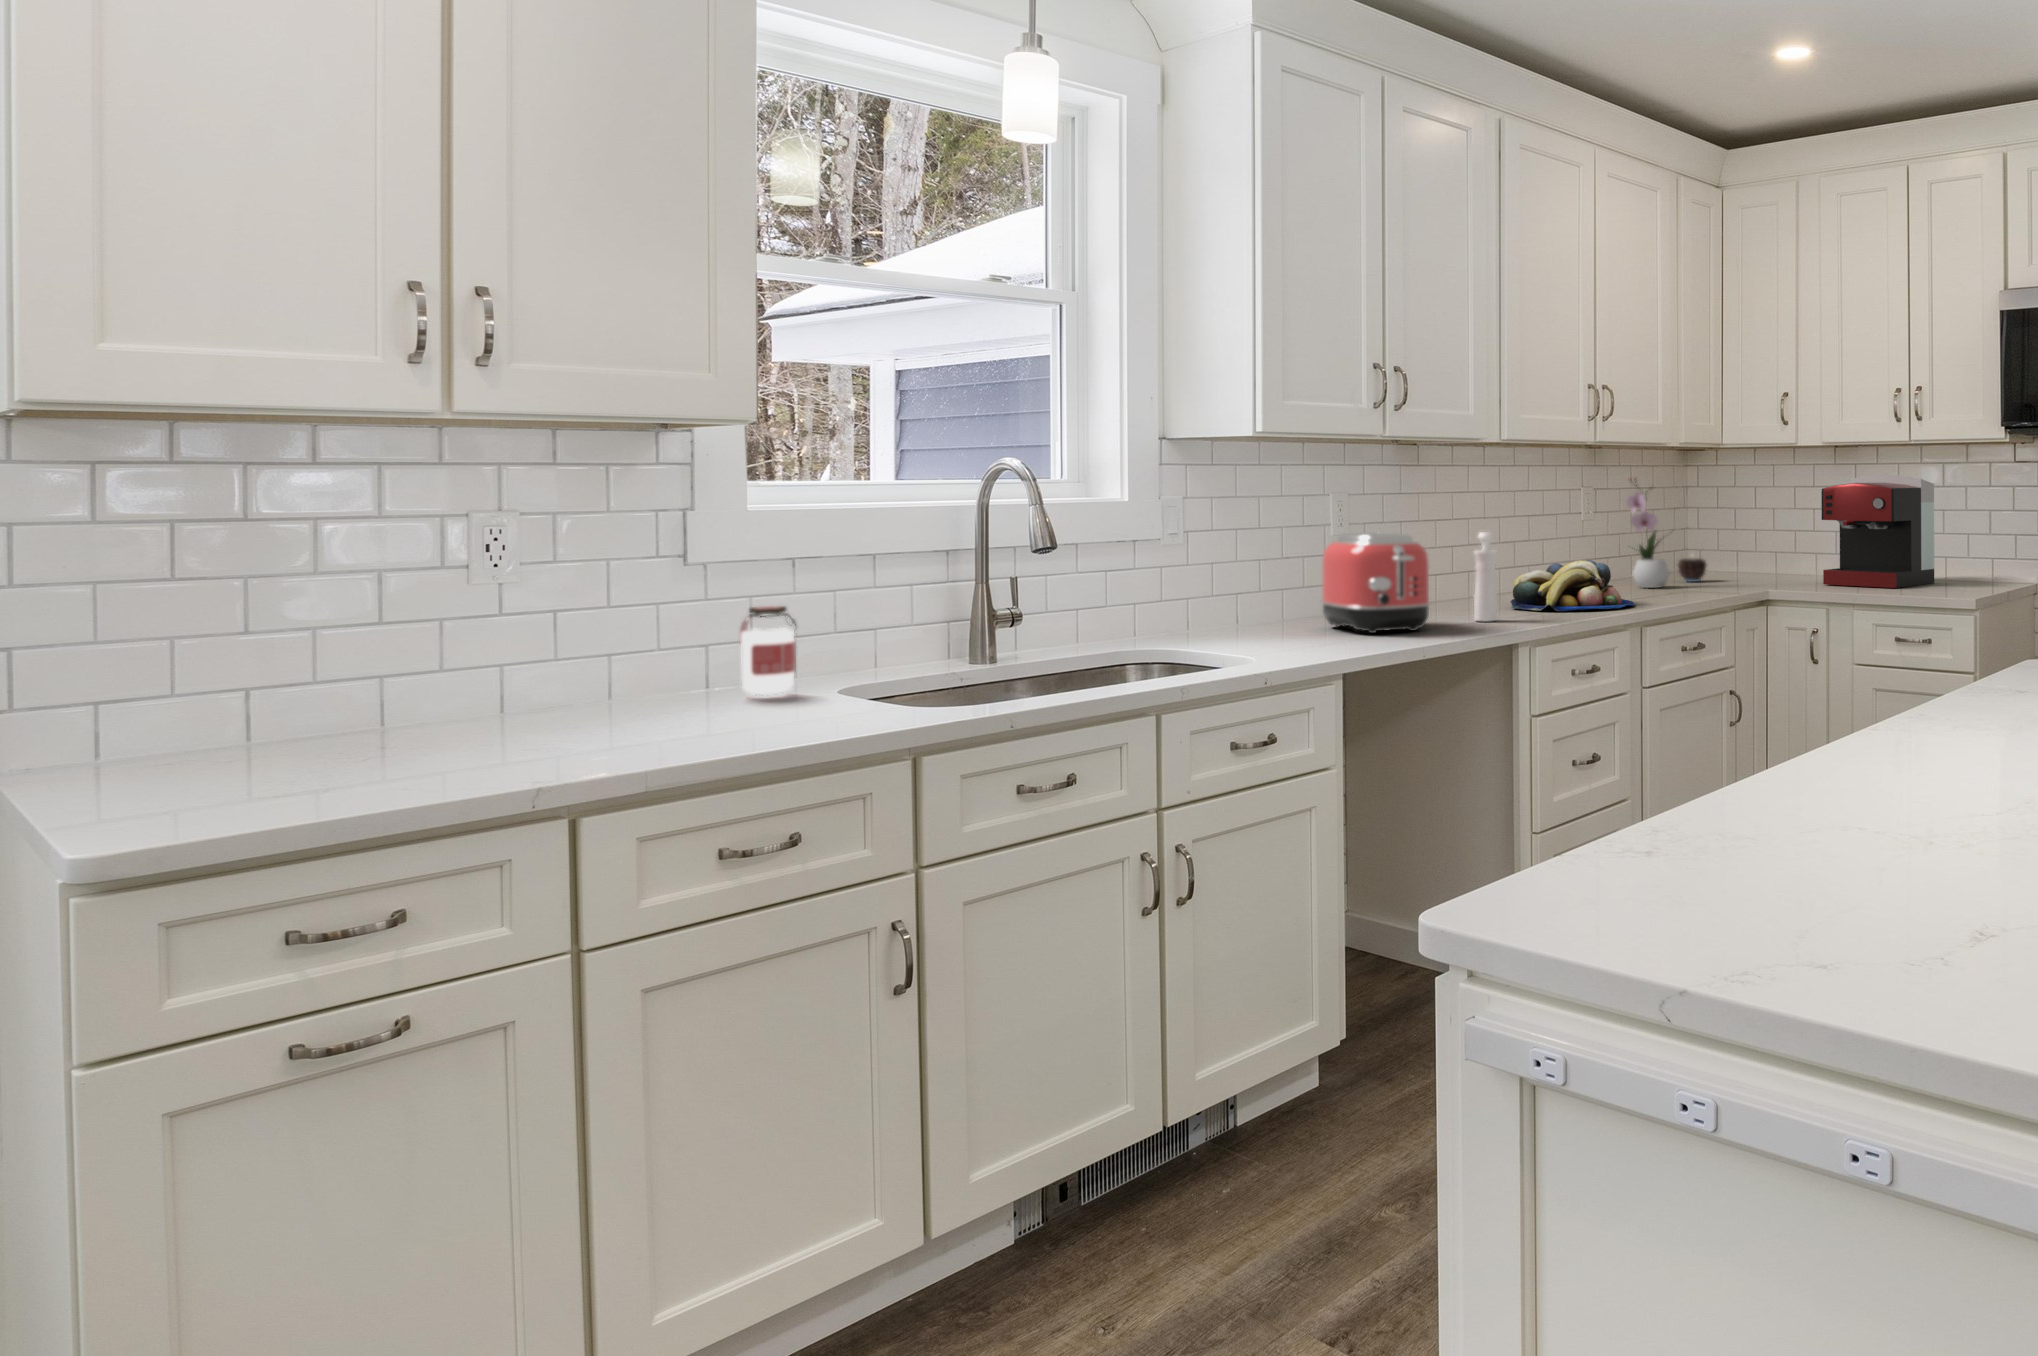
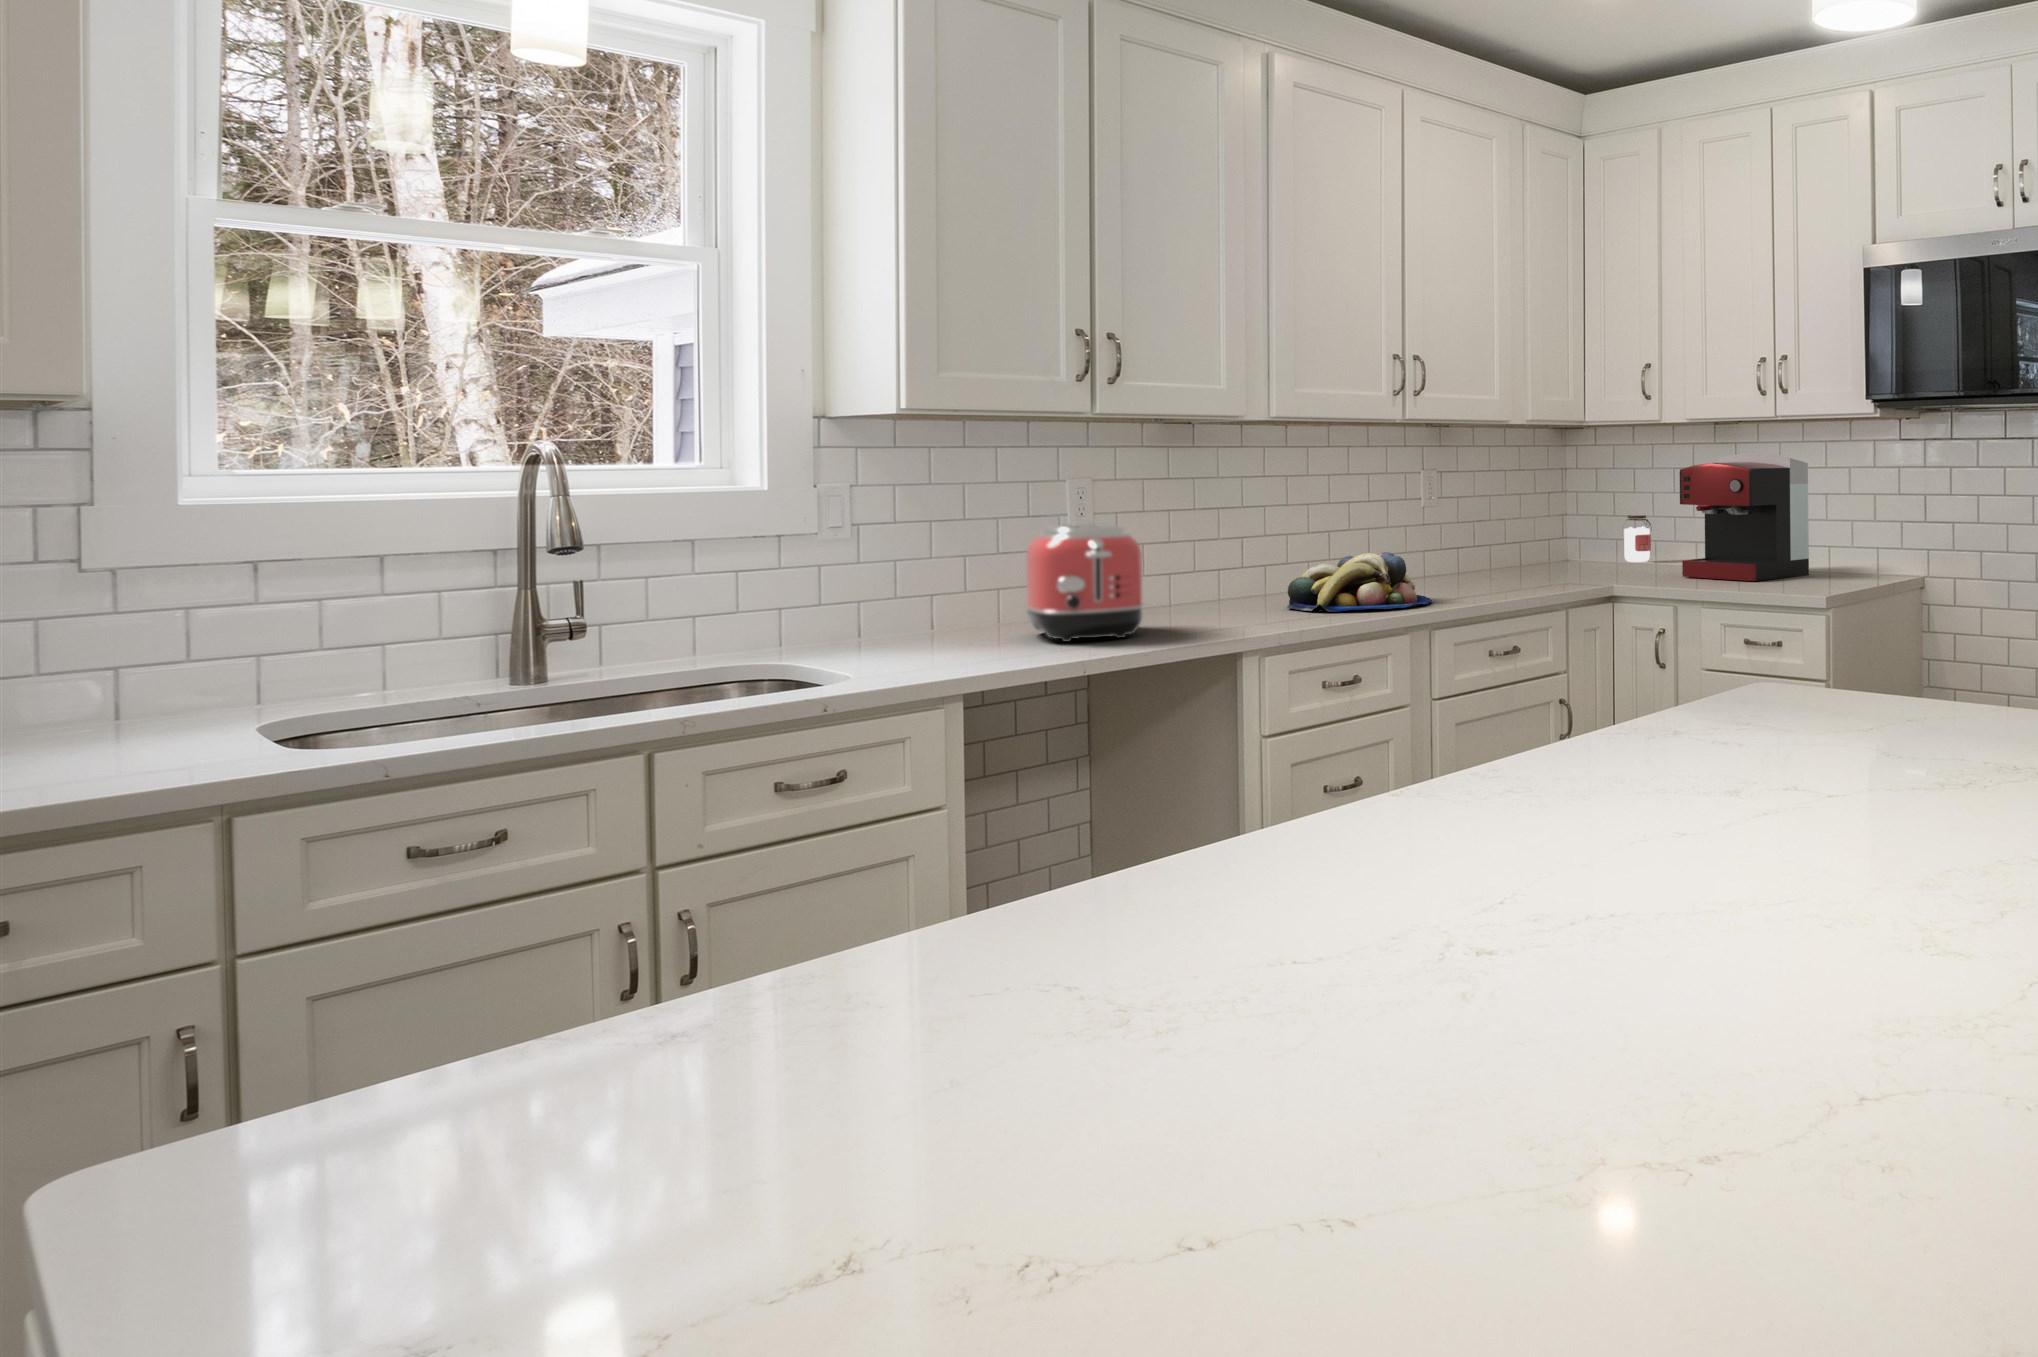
flower arrangement: present [1626,484,1672,588] -> none [1460,458,1516,582]
pepper mill: present [1474,532,1497,621] -> none [1213,522,1250,625]
candle: present [1678,558,1706,582] -> none [1532,541,1564,573]
jar: present [740,606,796,695] -> present [1622,515,1652,562]

